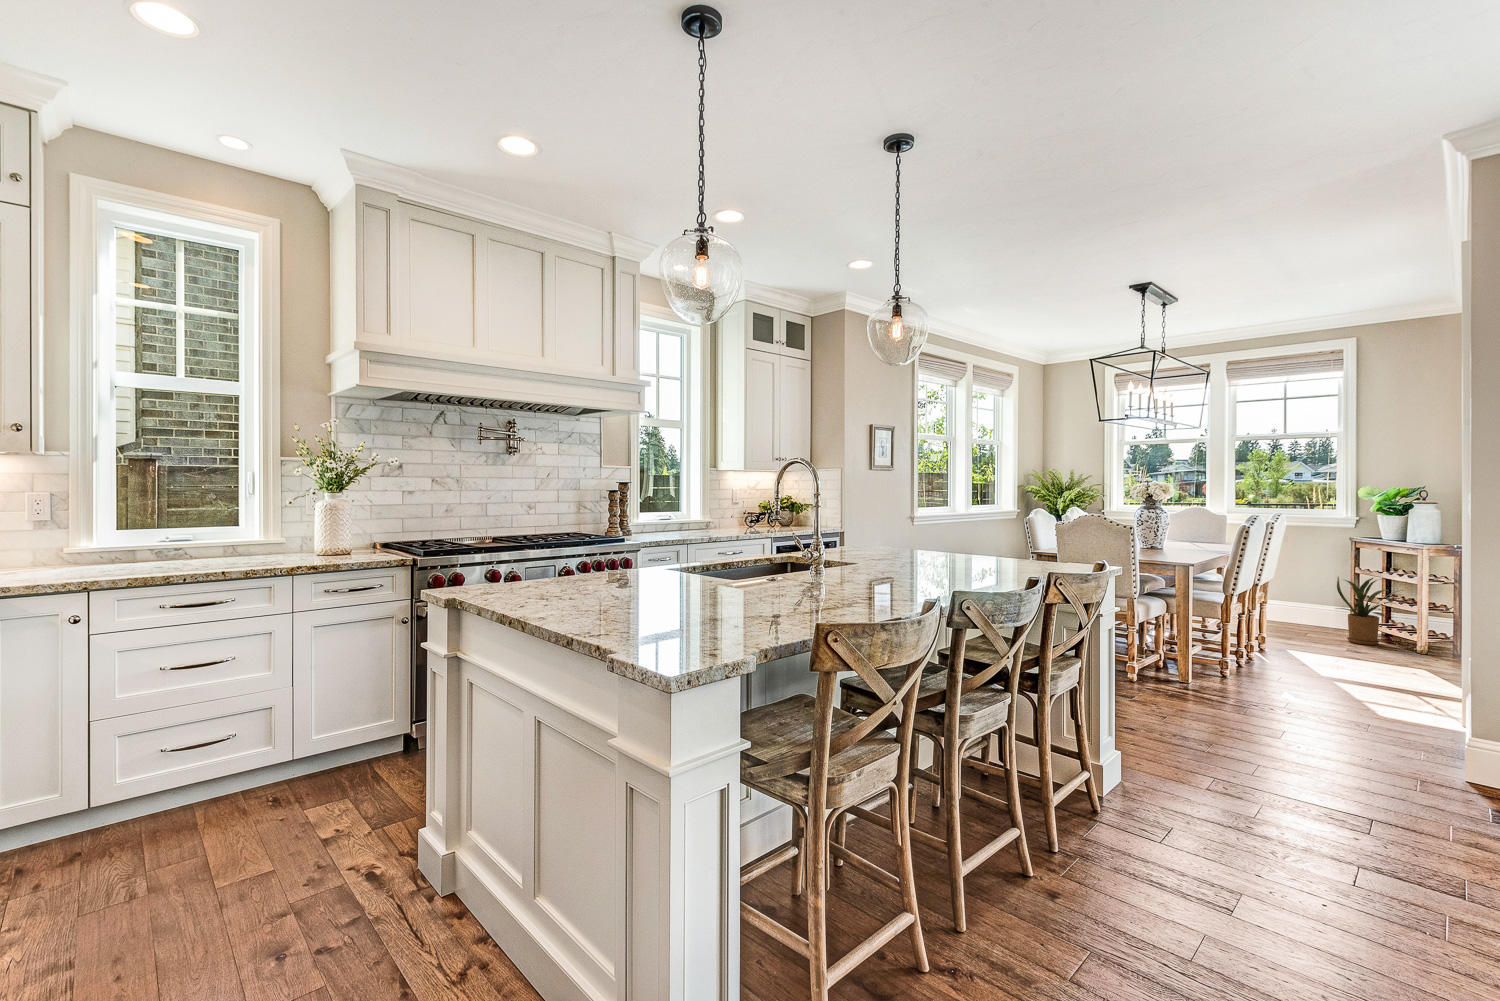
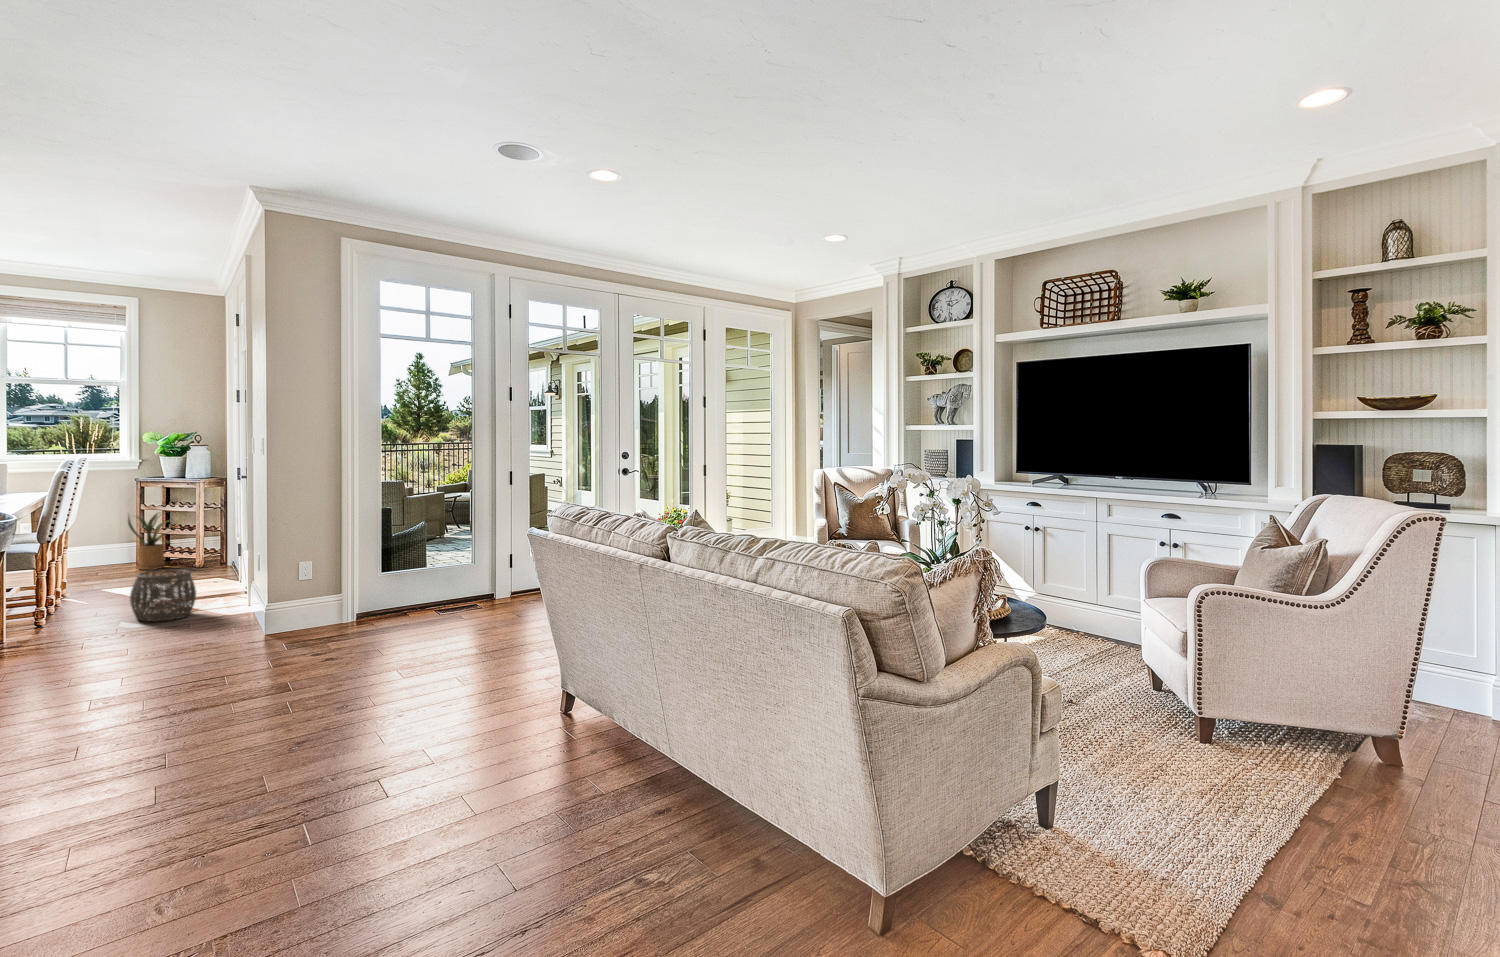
woven basket: none [1304,644,1387,711] -> present [130,569,196,622]

